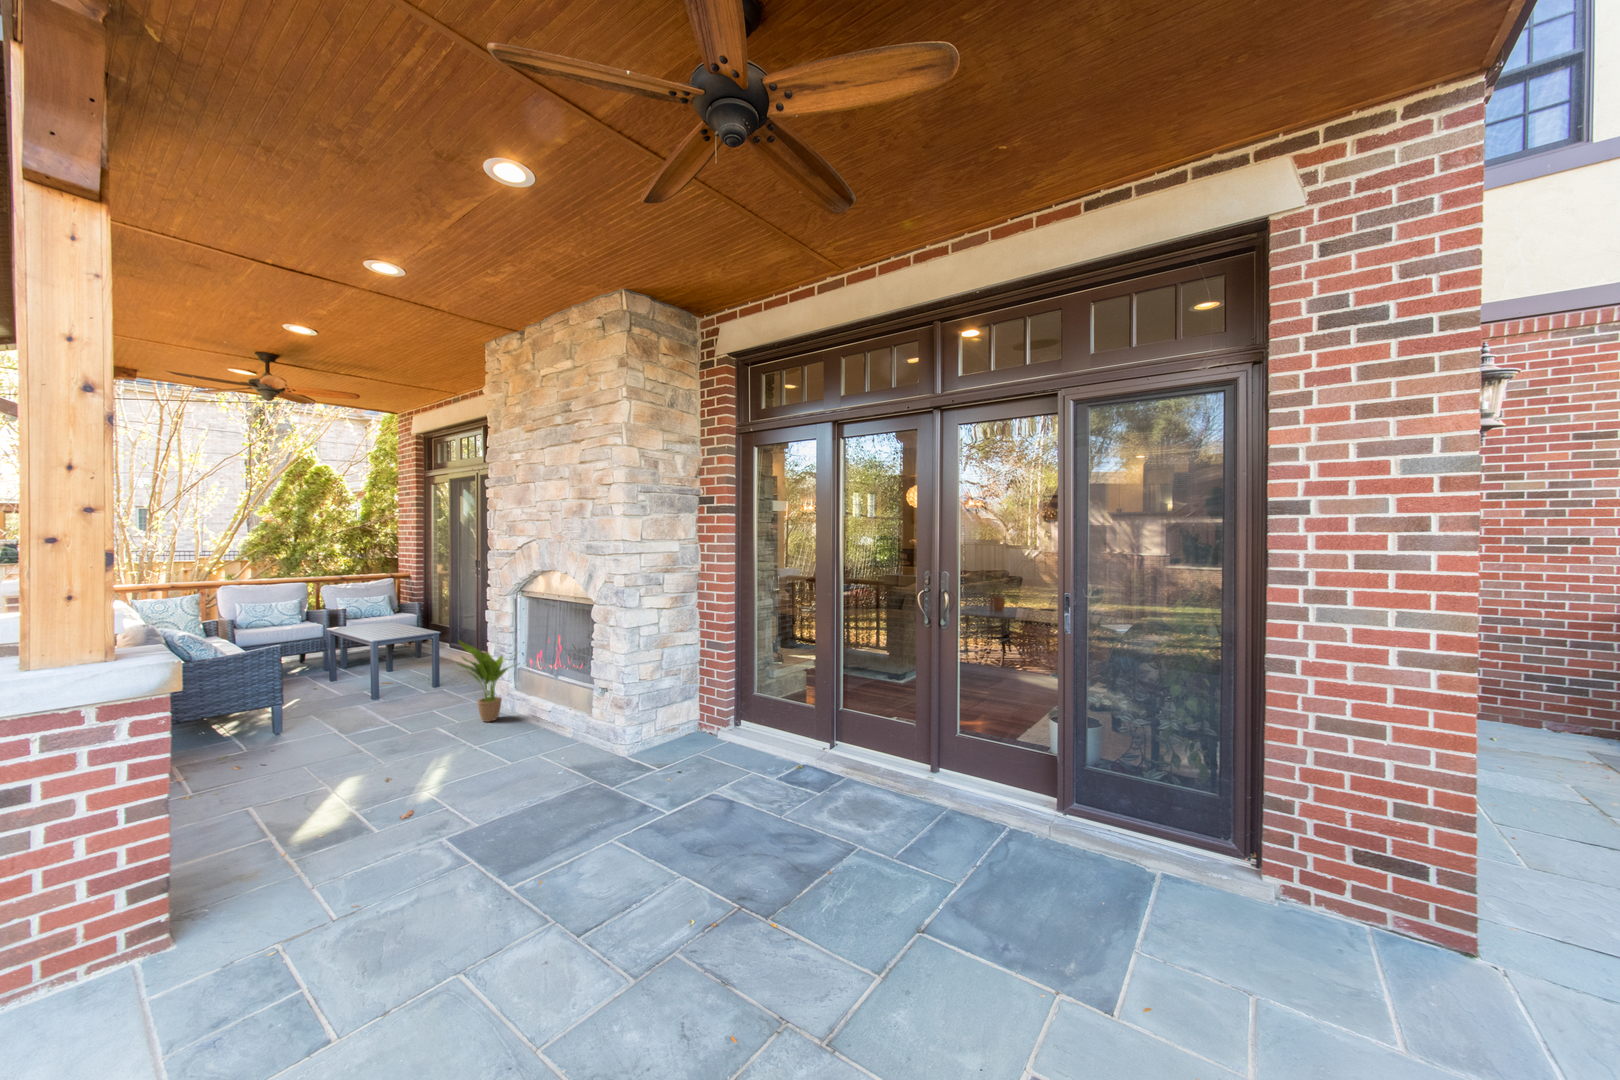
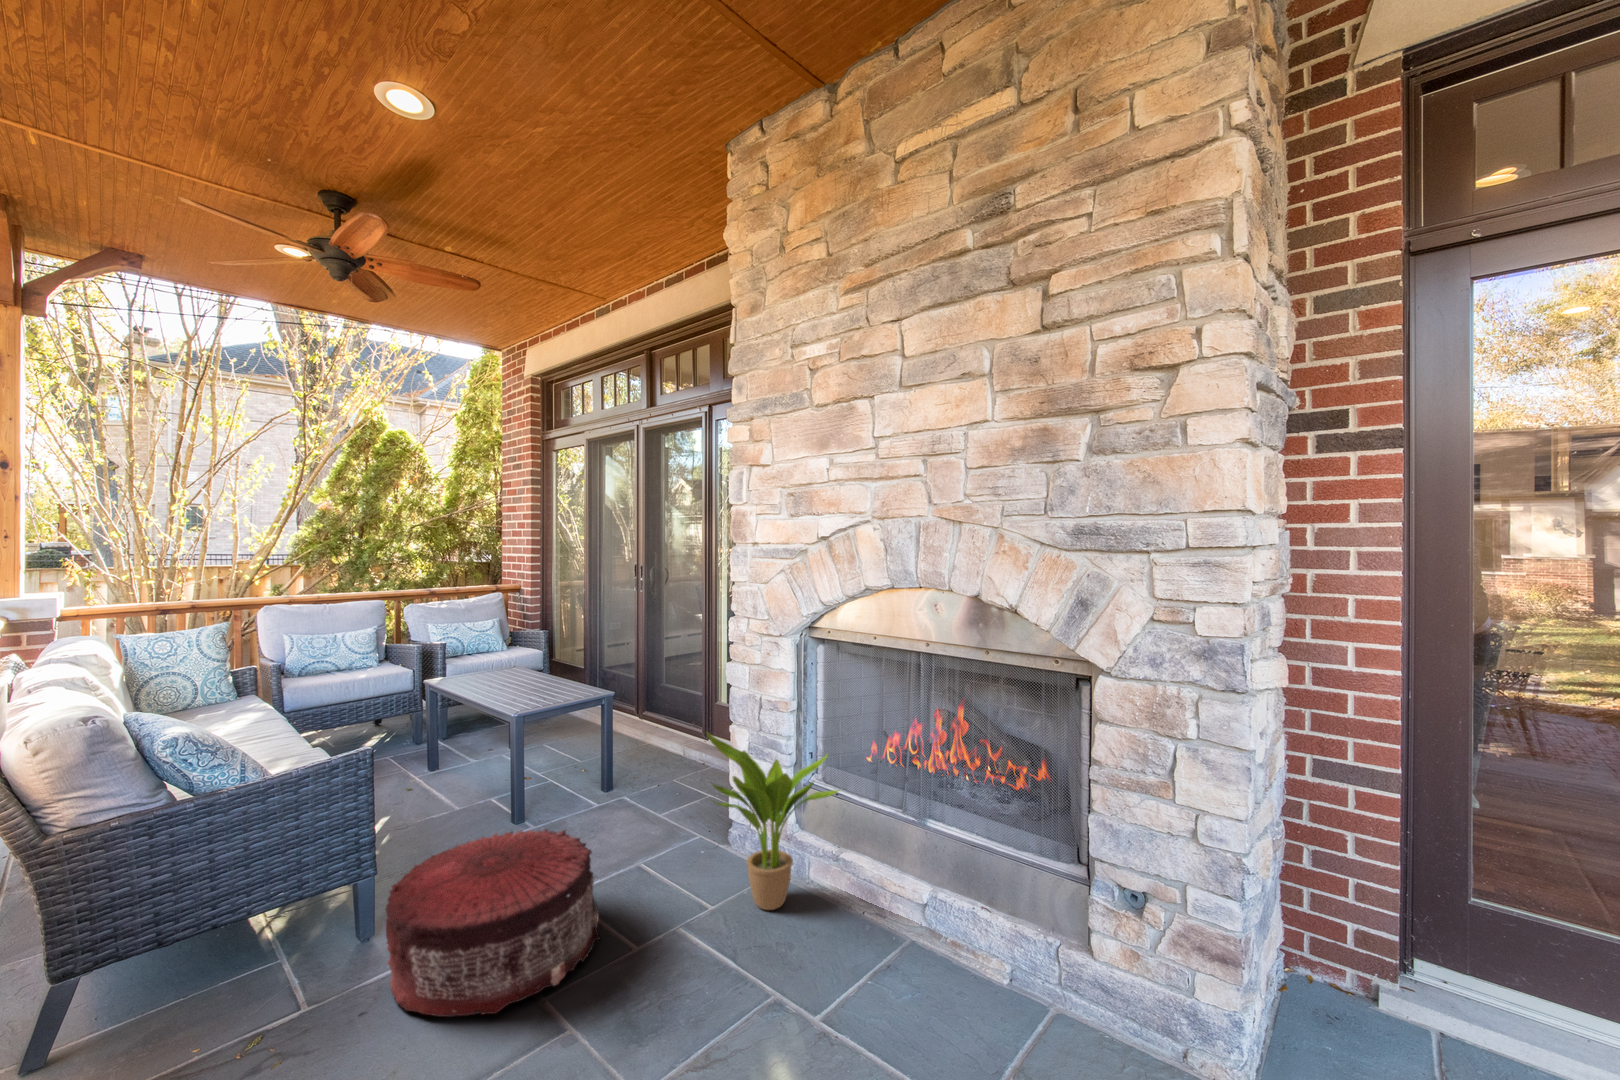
pouf: none [286,687,395,752] -> present [386,829,600,1017]

